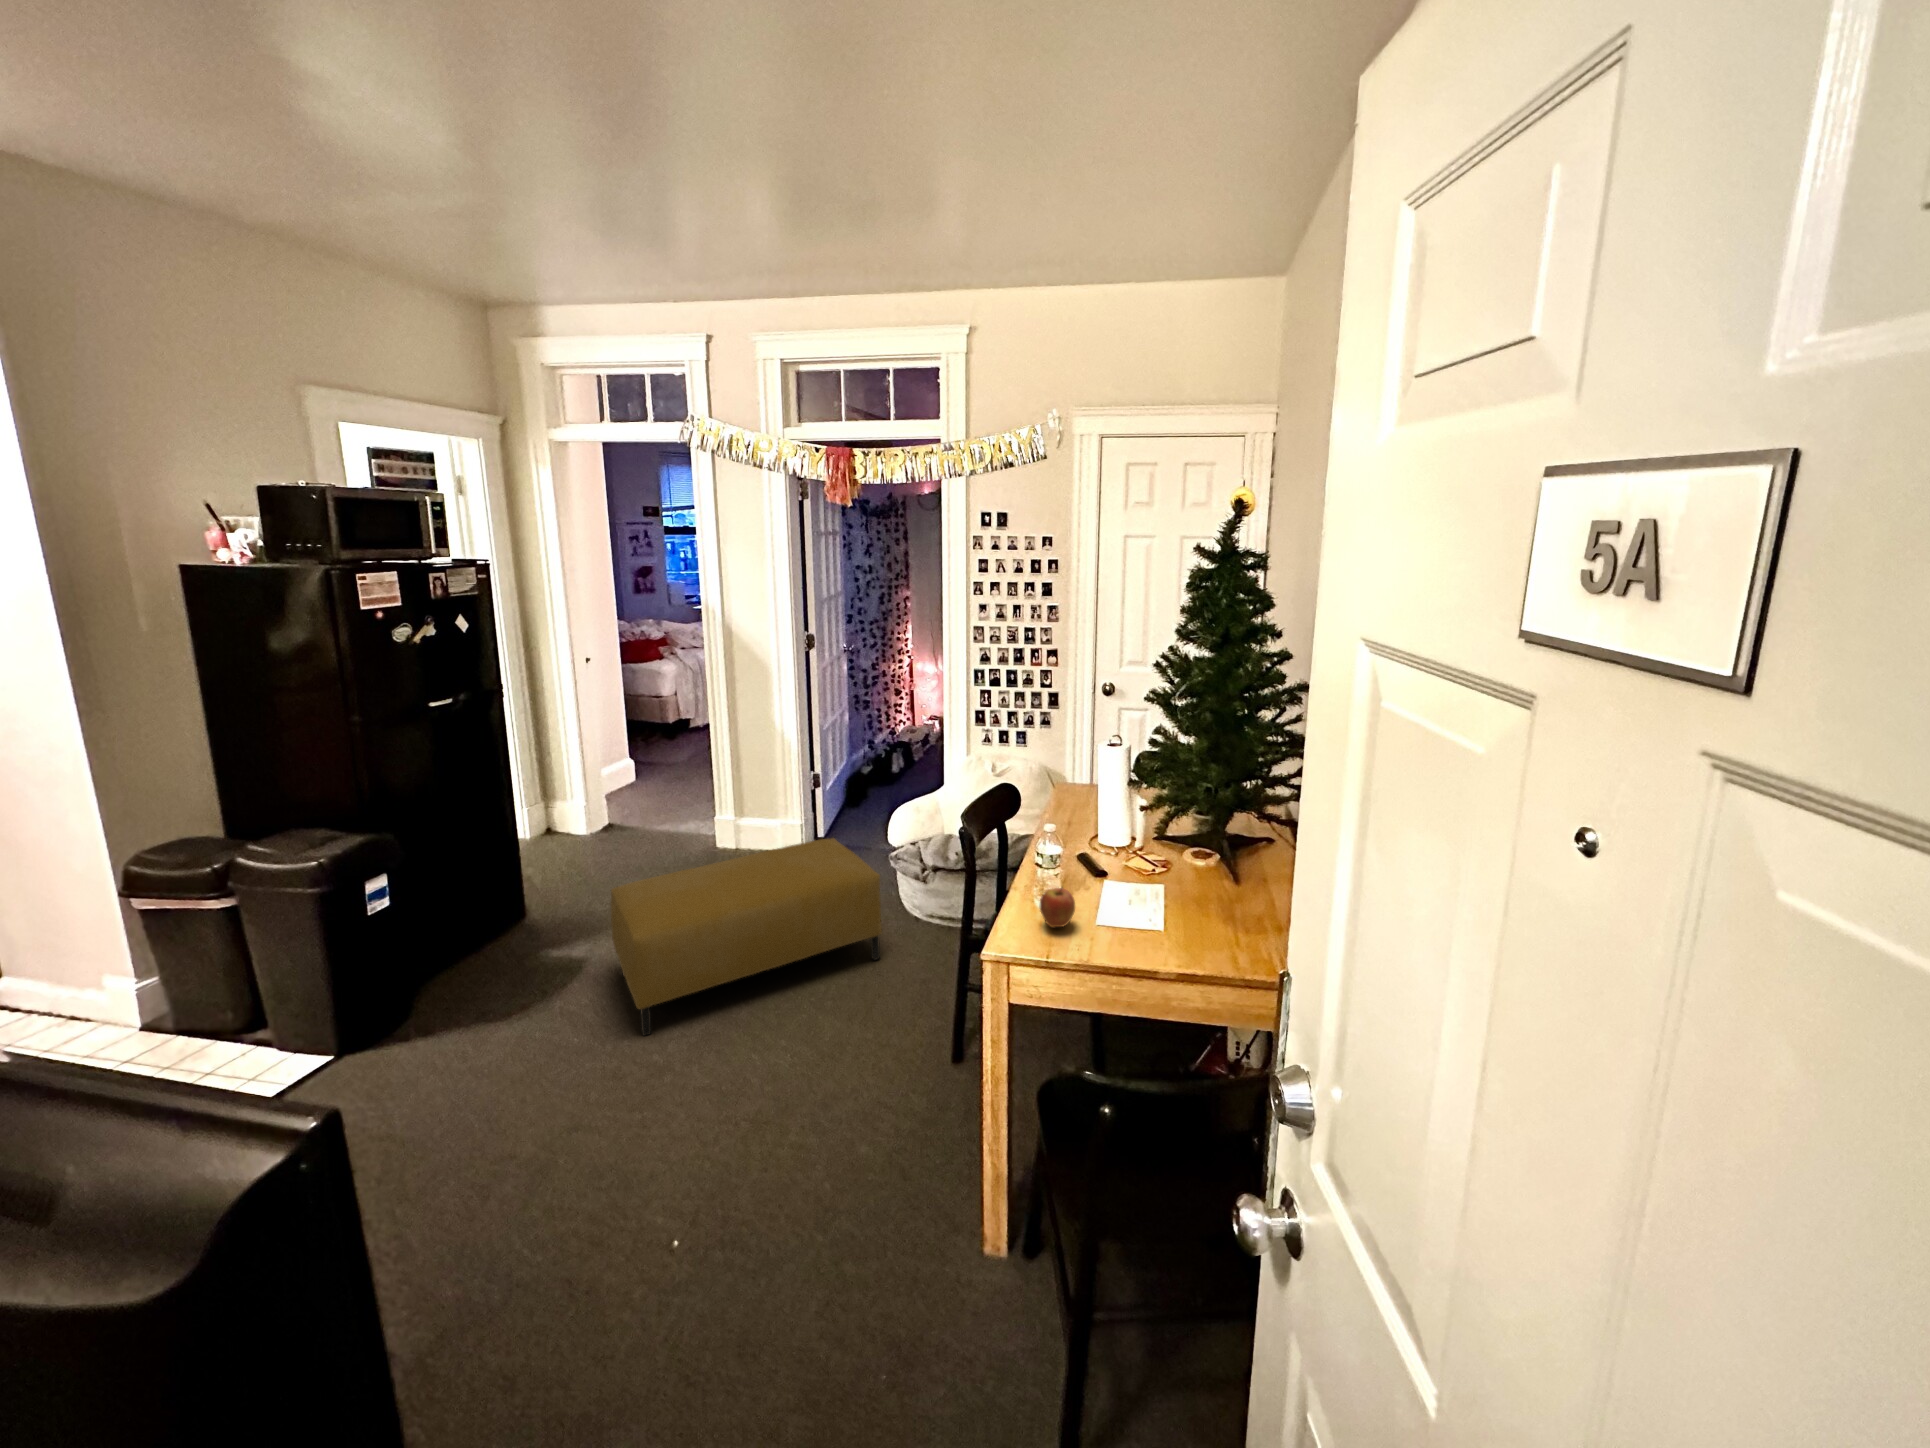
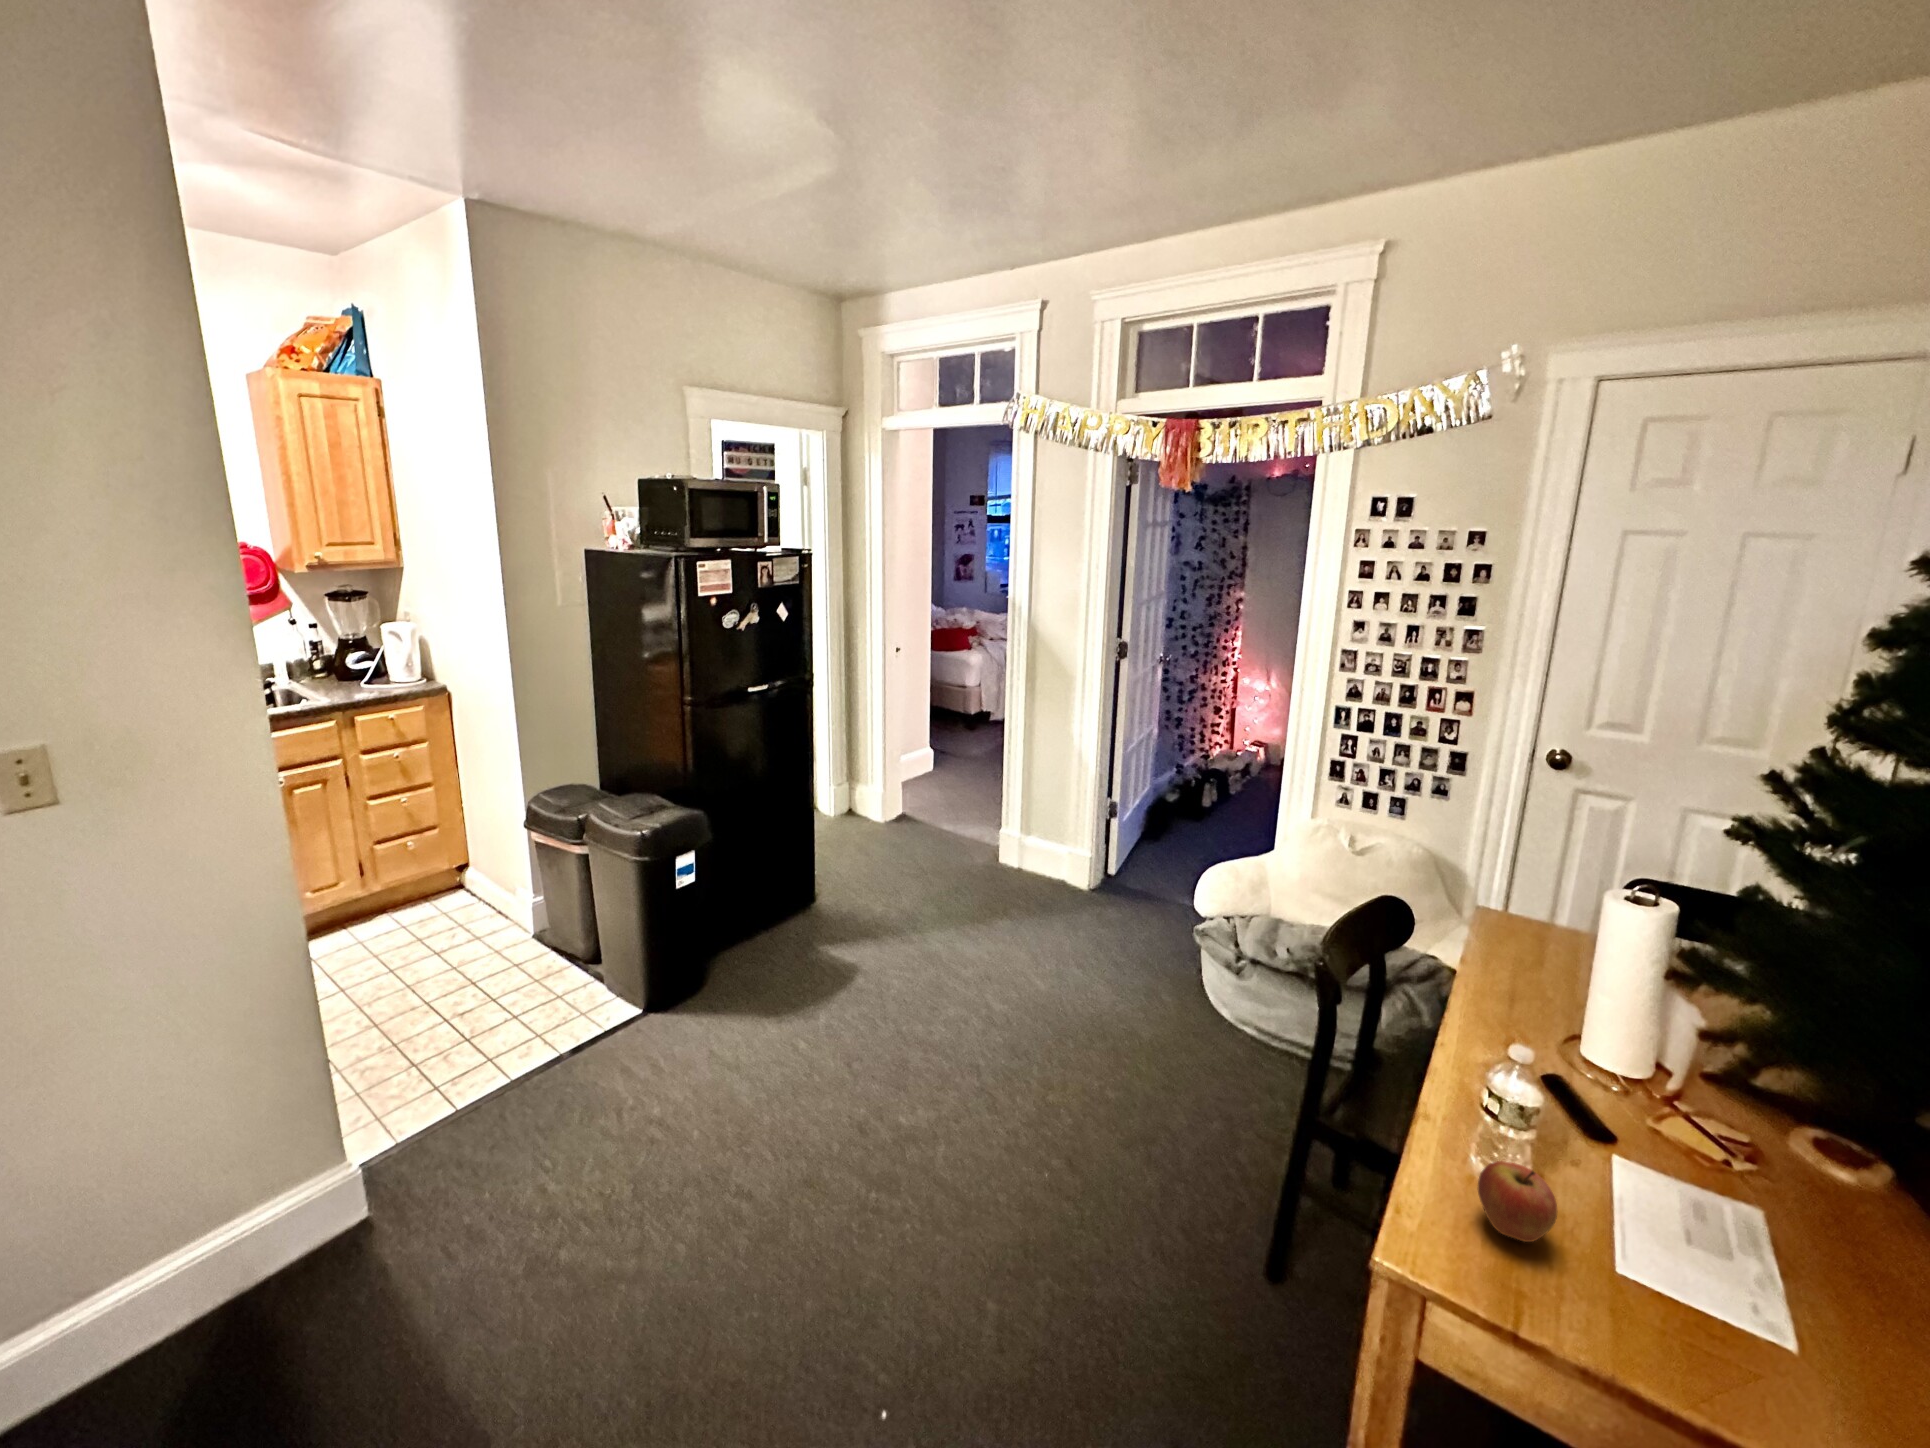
ottoman: present [611,838,882,1036] -> none [882,893,1180,1079]

